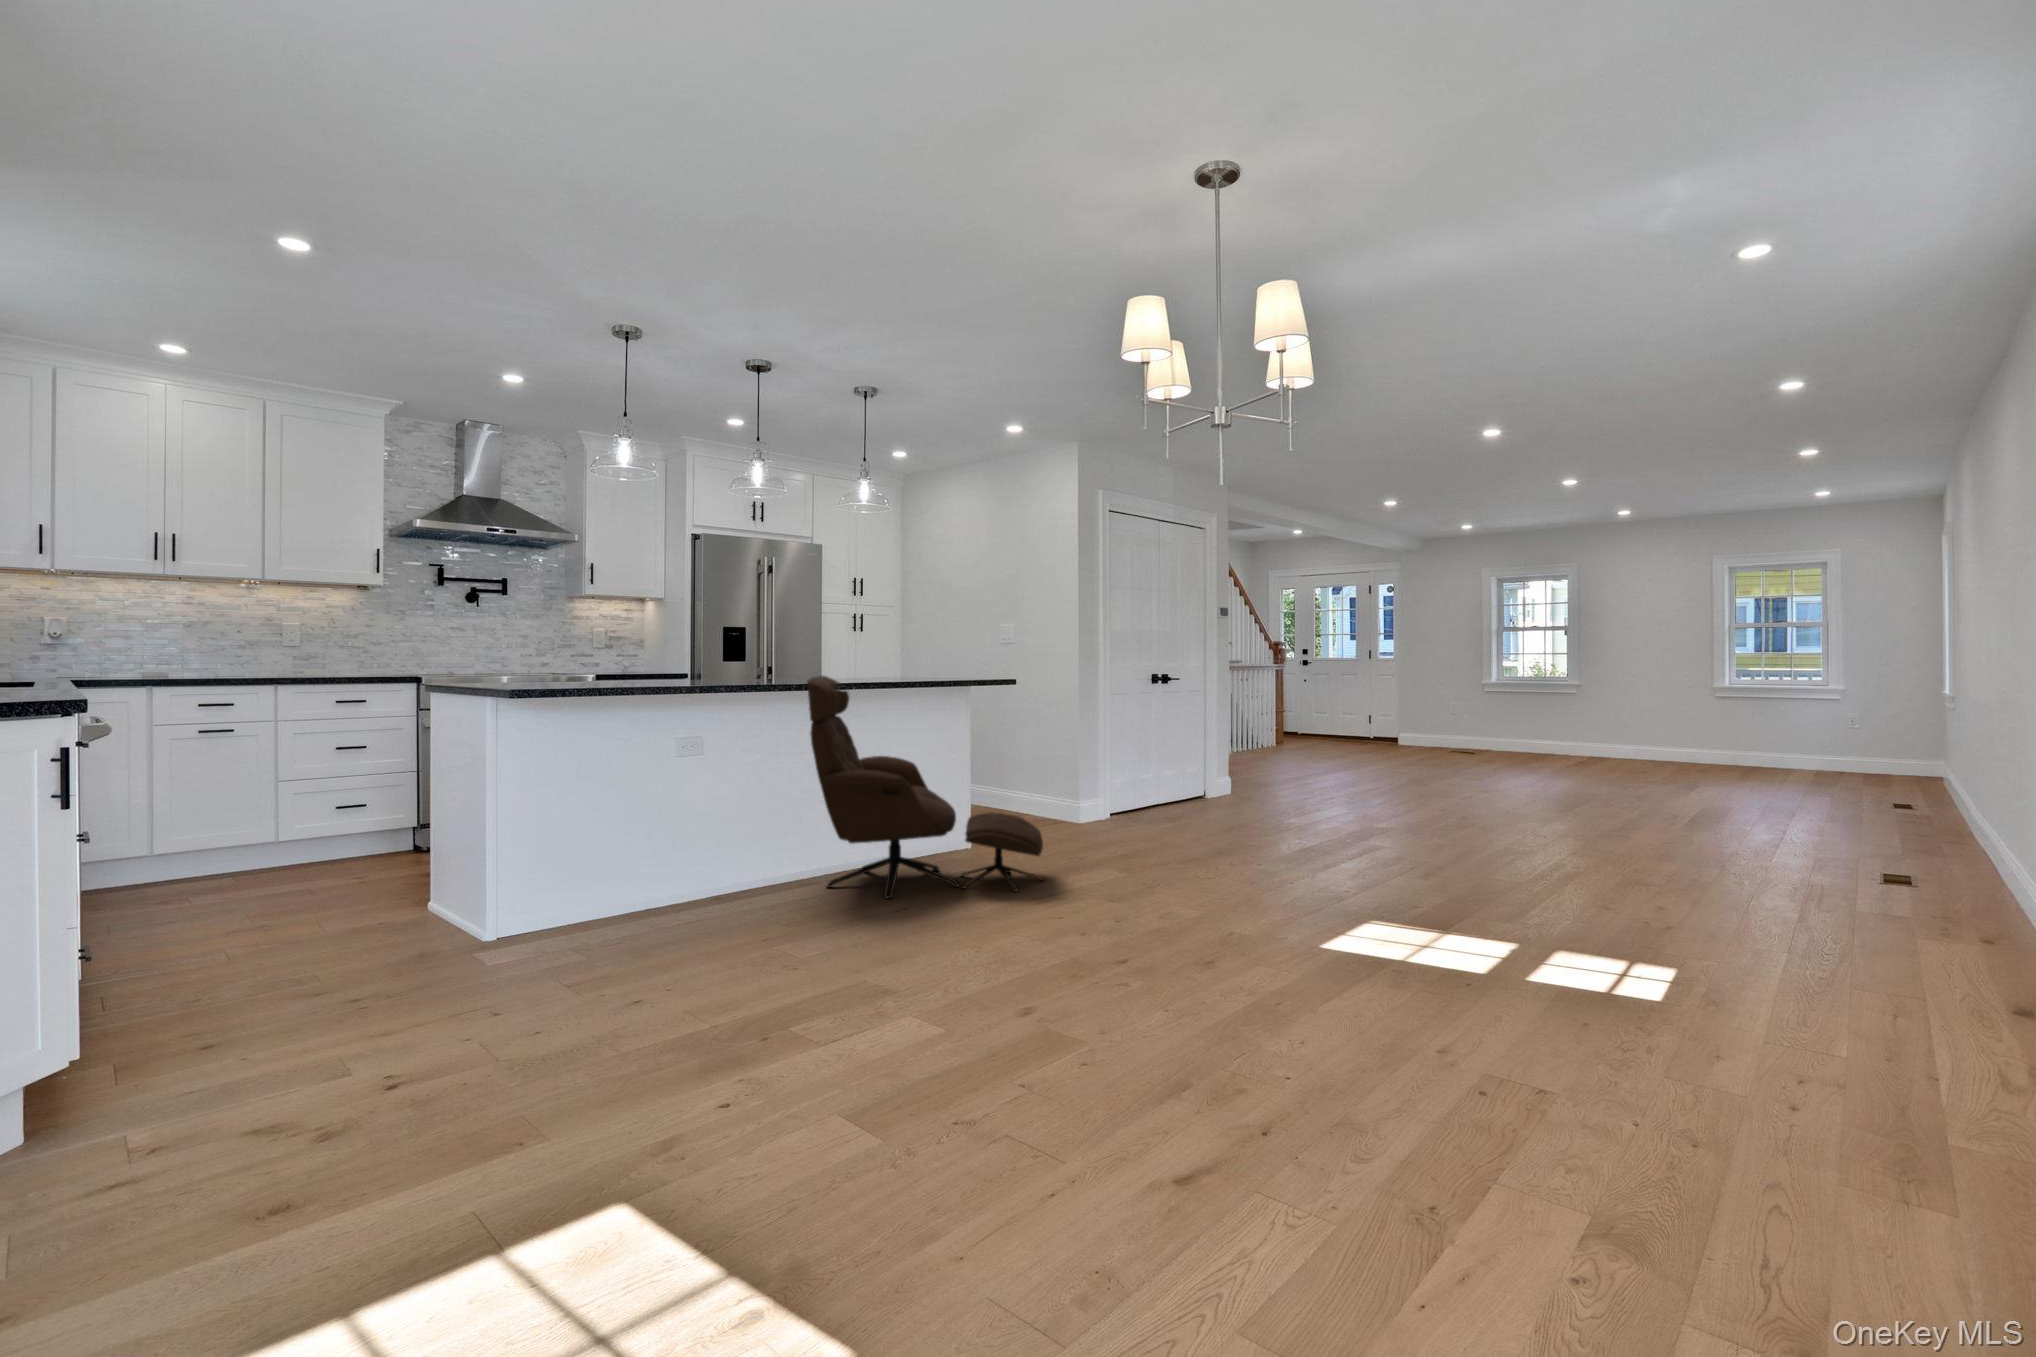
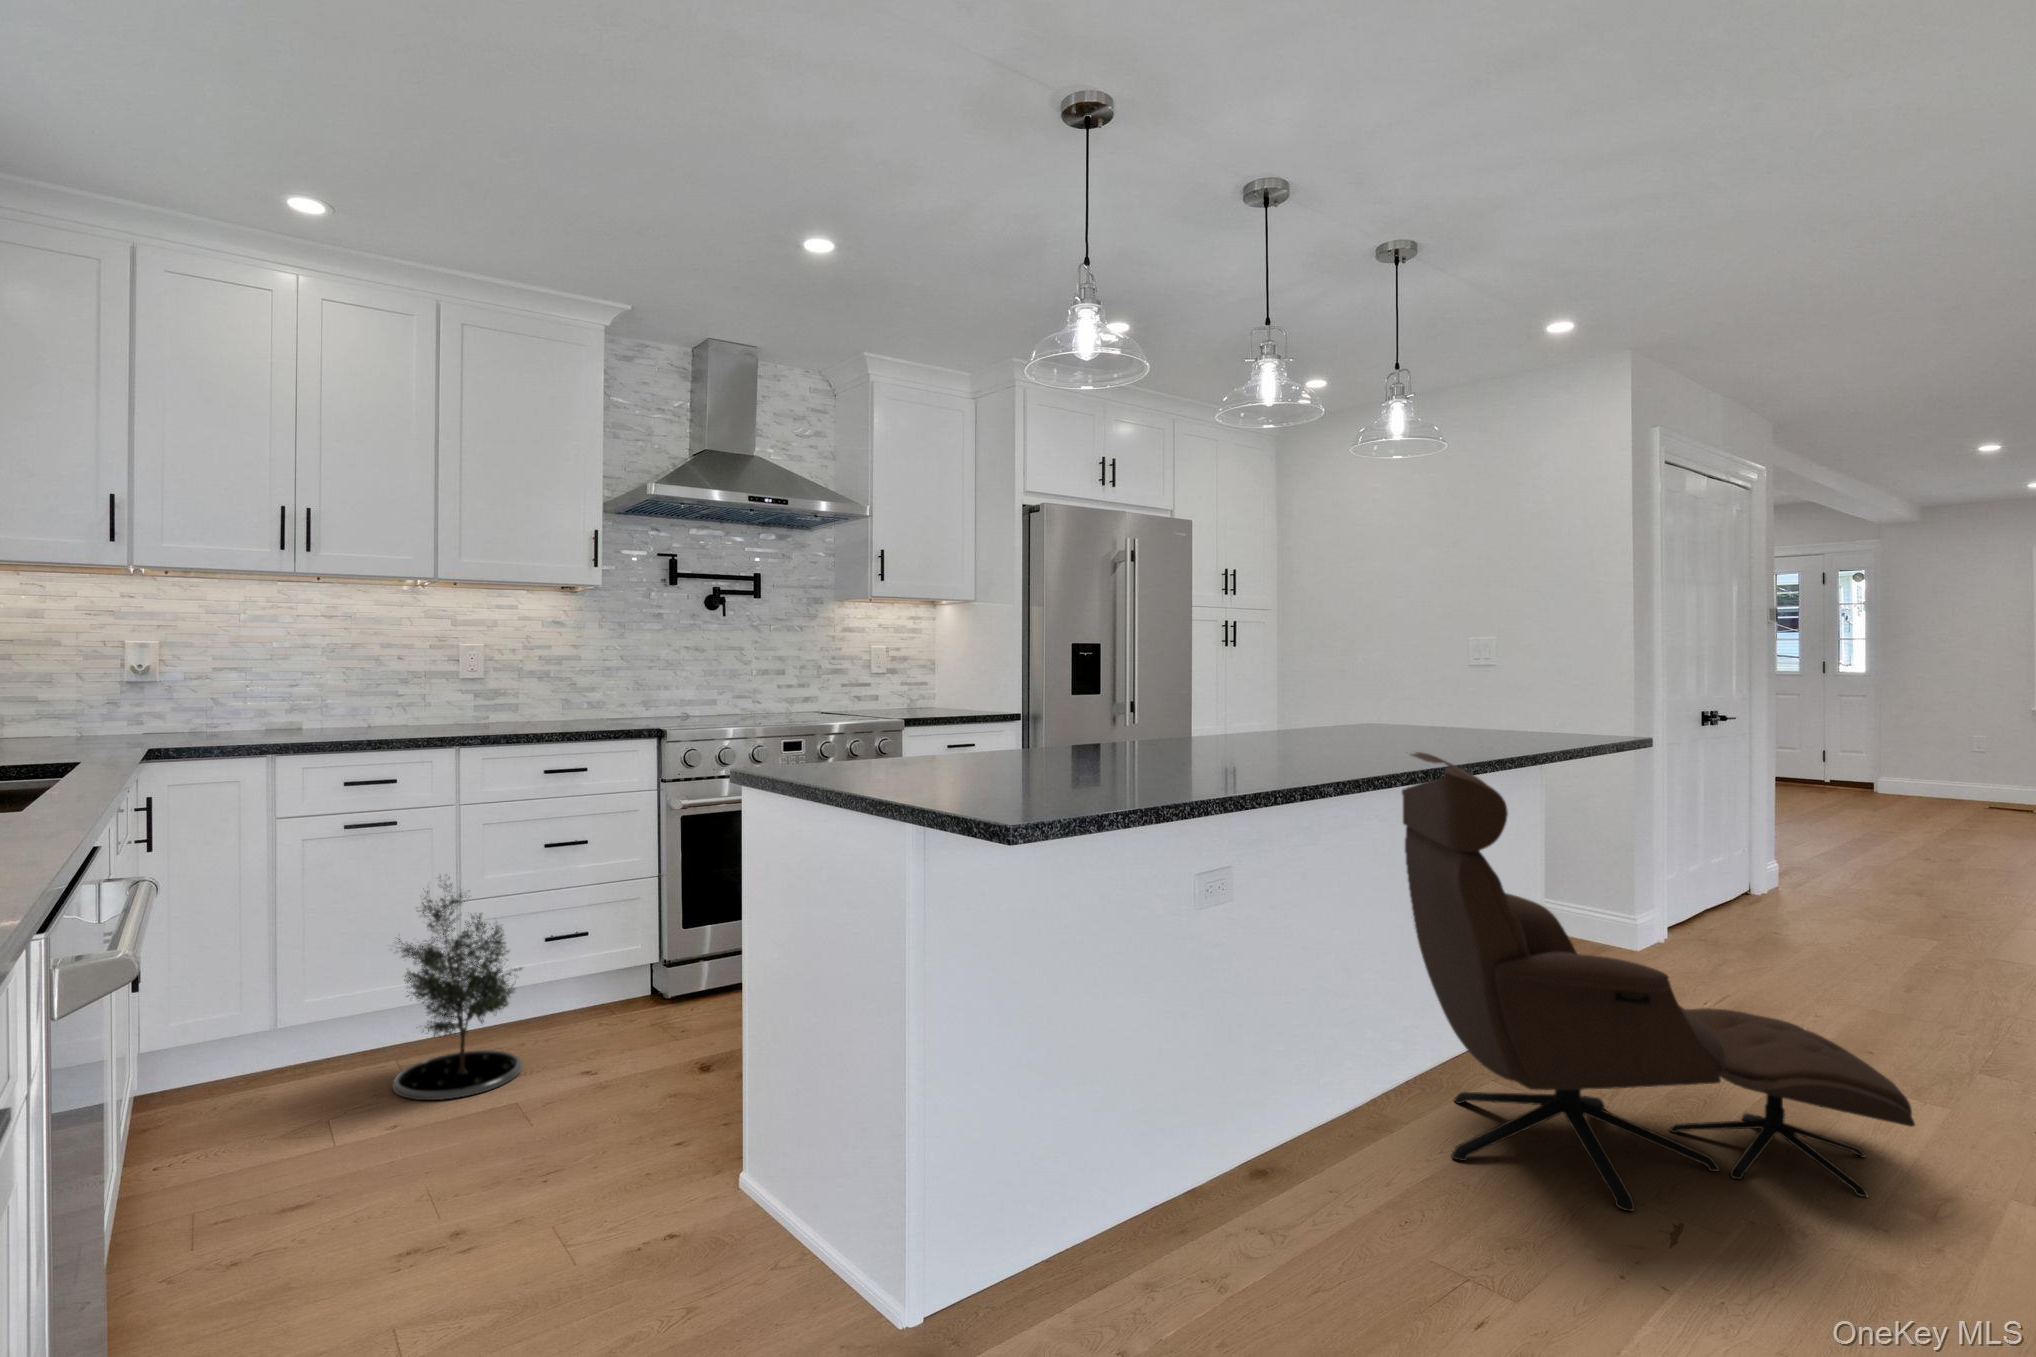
potted tree: none [221,755,316,887] -> present [392,876,522,1100]

